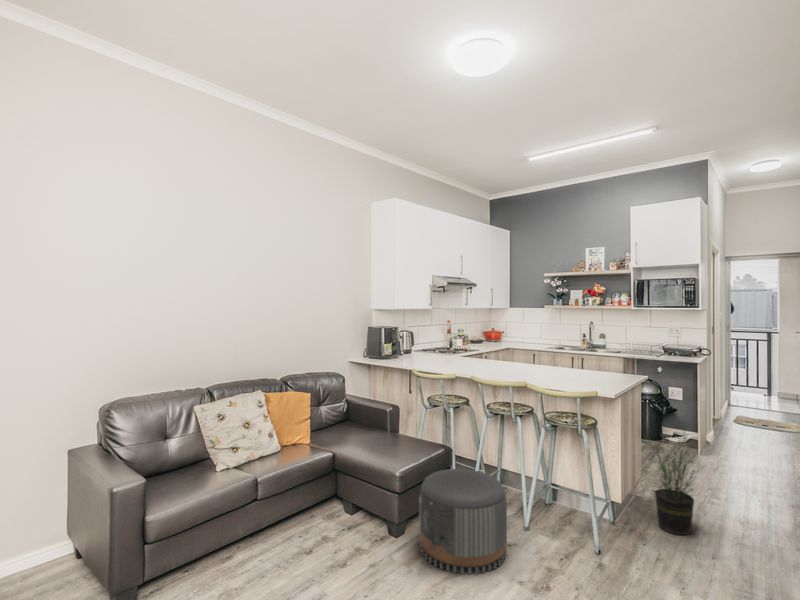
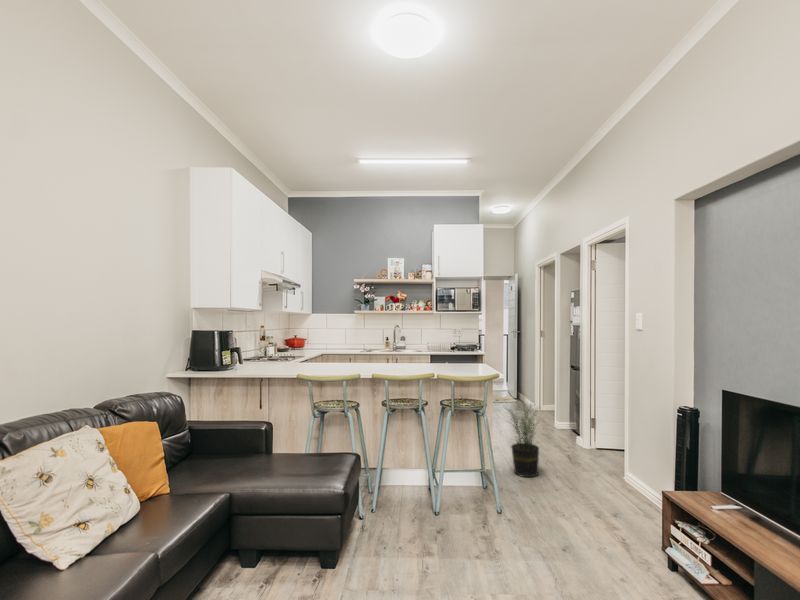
pouf: present [419,469,507,574] -> none [358,465,453,582]

